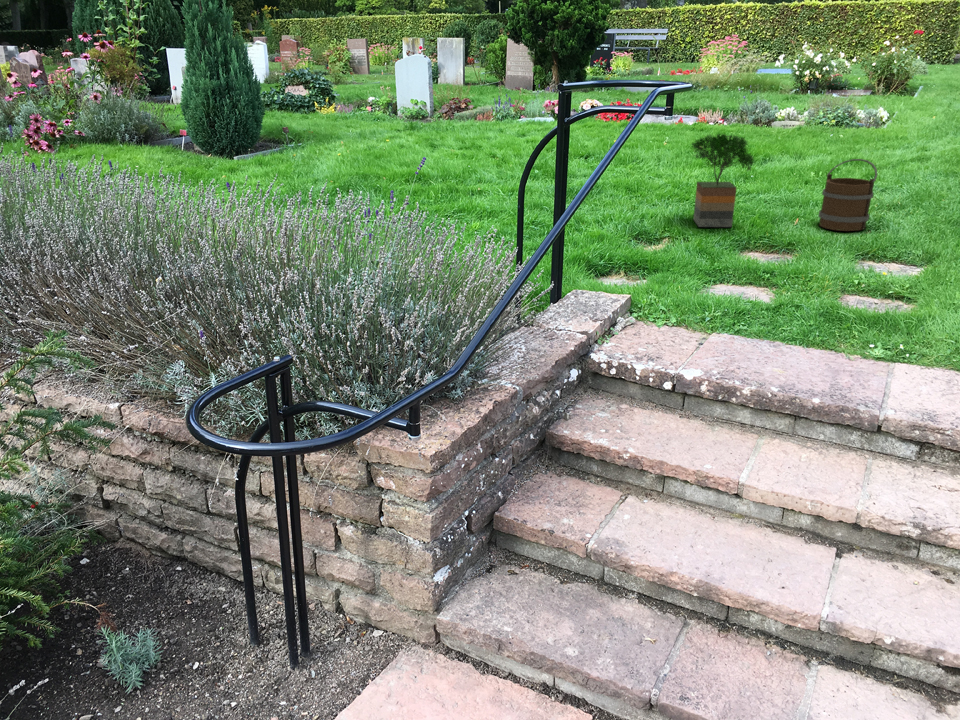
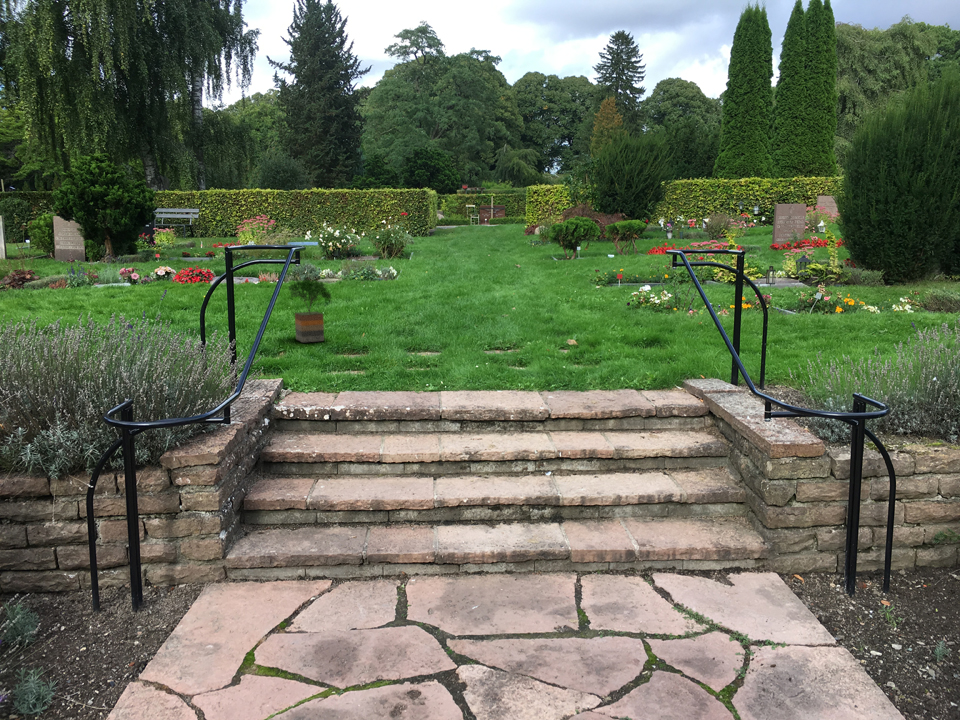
bucket: present [819,159,877,231] -> none [376,292,406,337]

